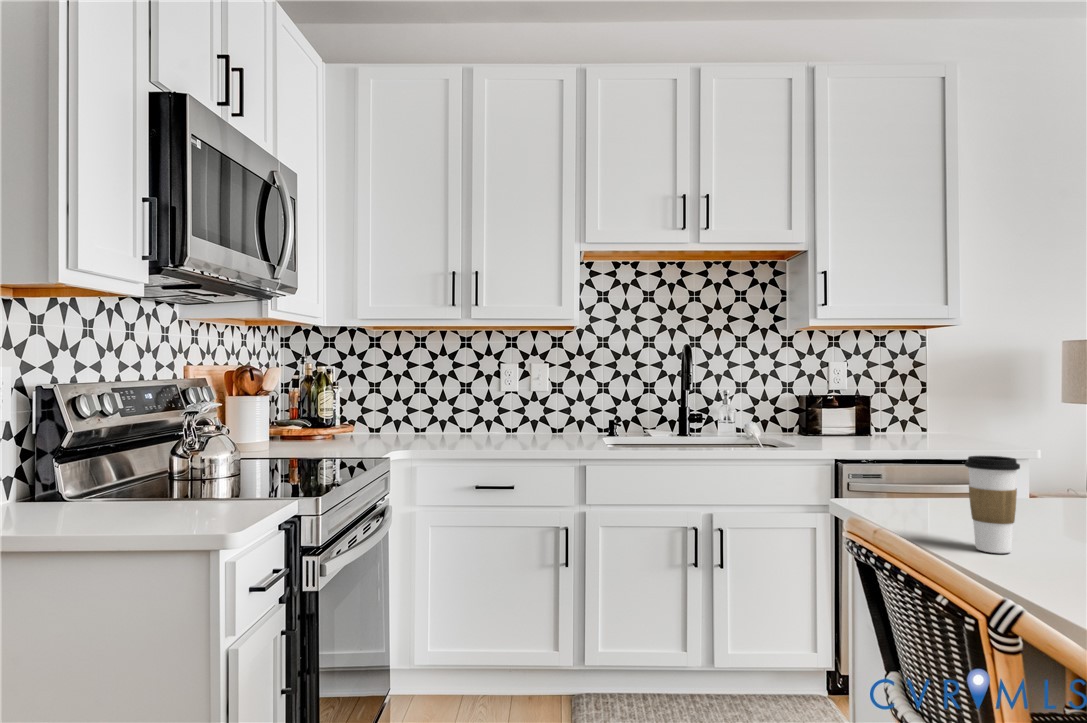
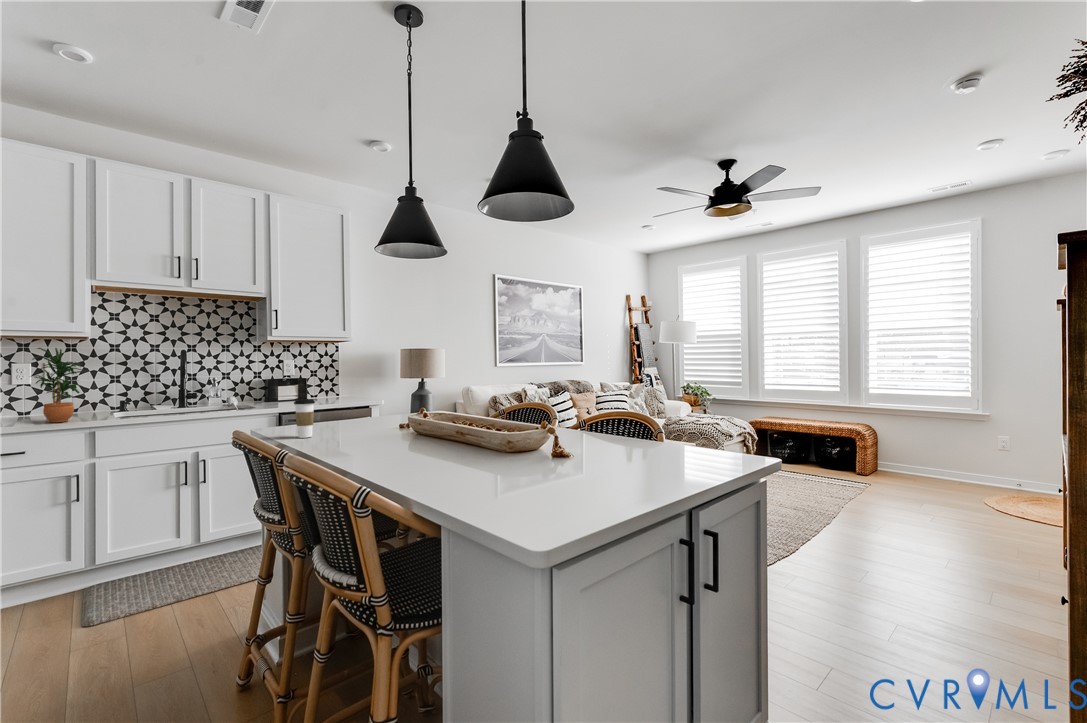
potted plant: none [516,342,579,448] -> present [32,348,86,422]

